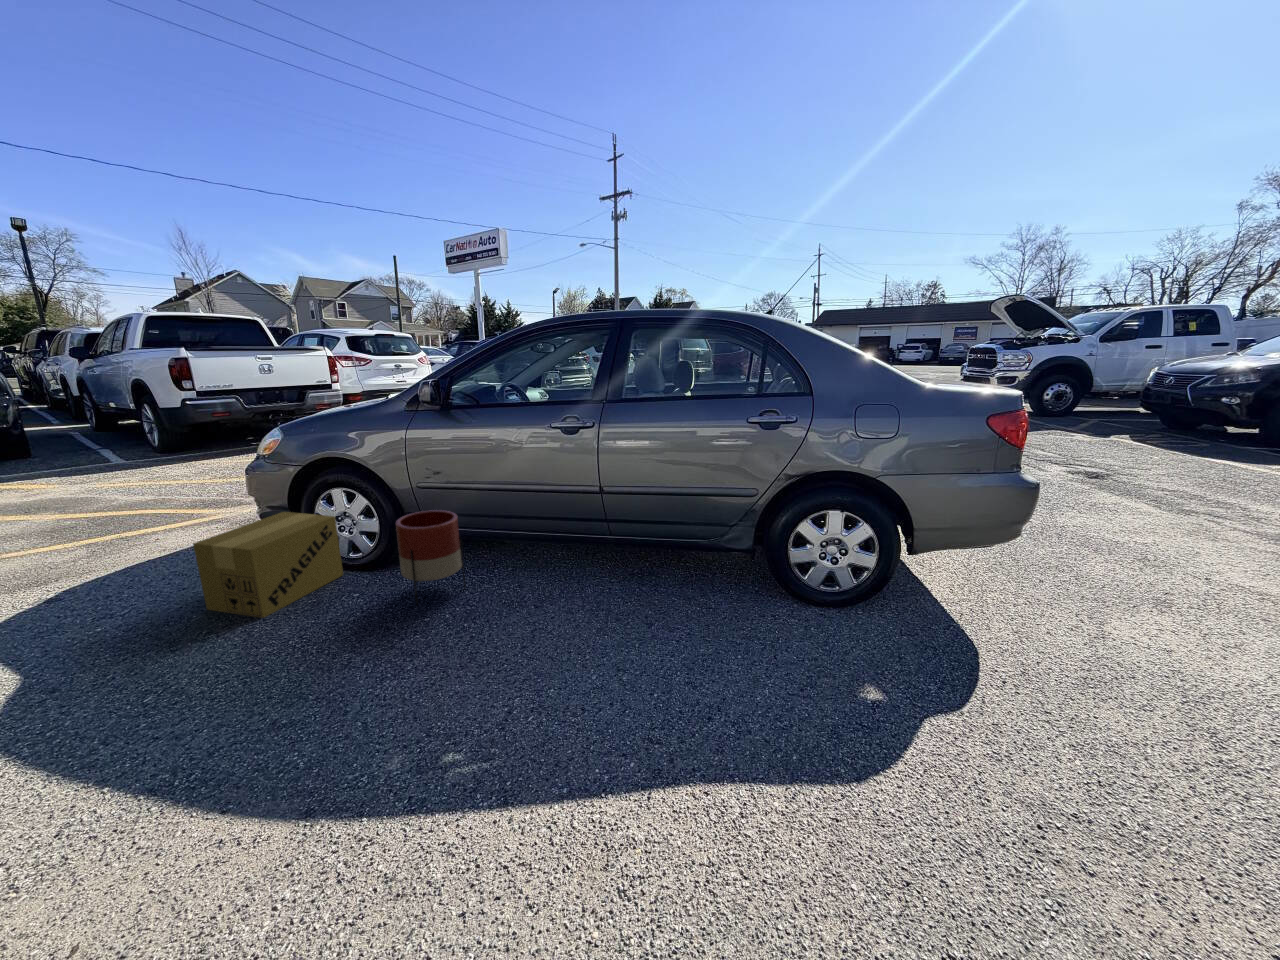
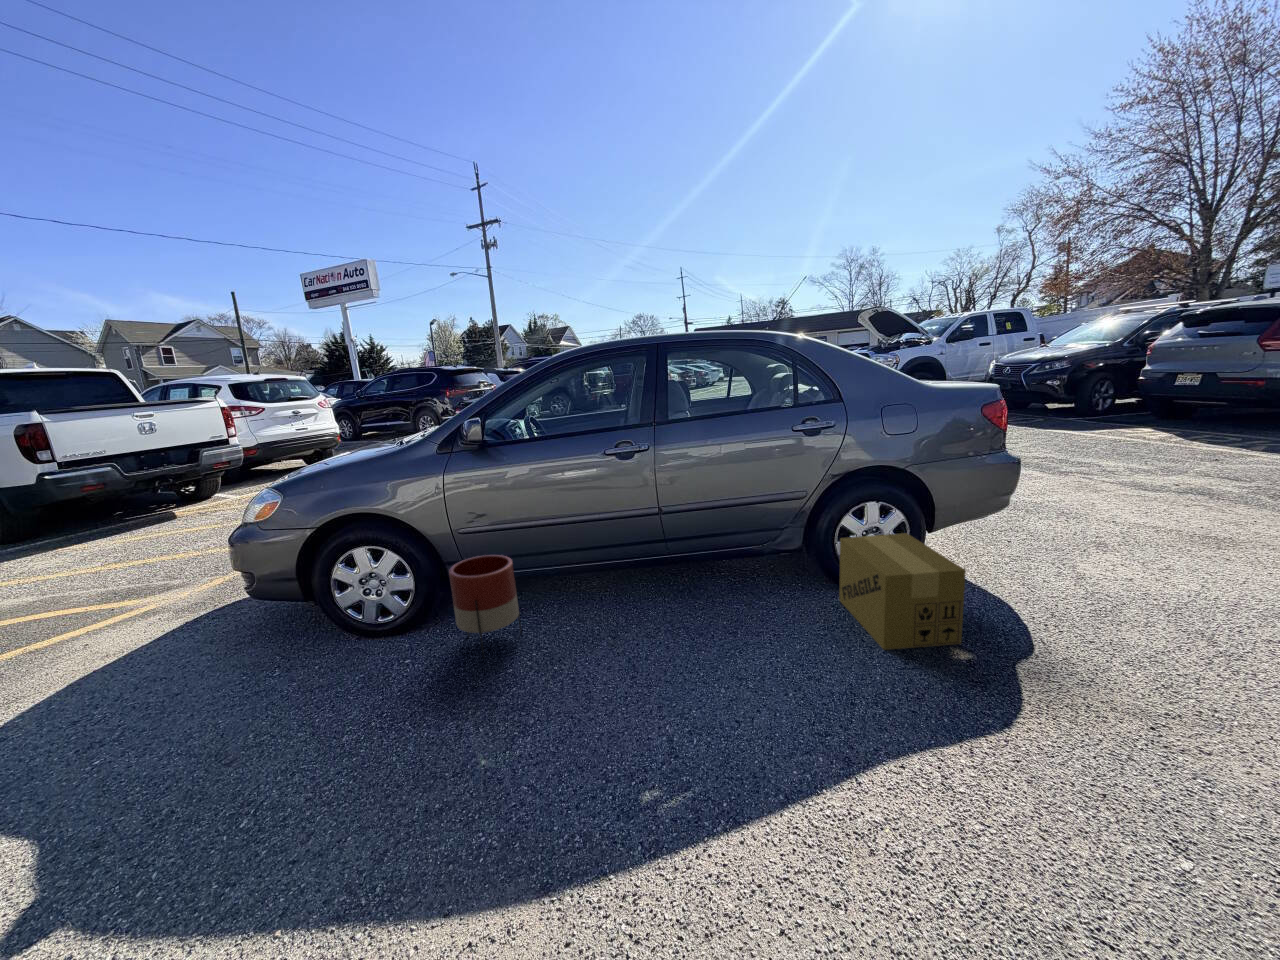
cardboard box: present [193,512,343,618] -> present [839,533,966,650]

